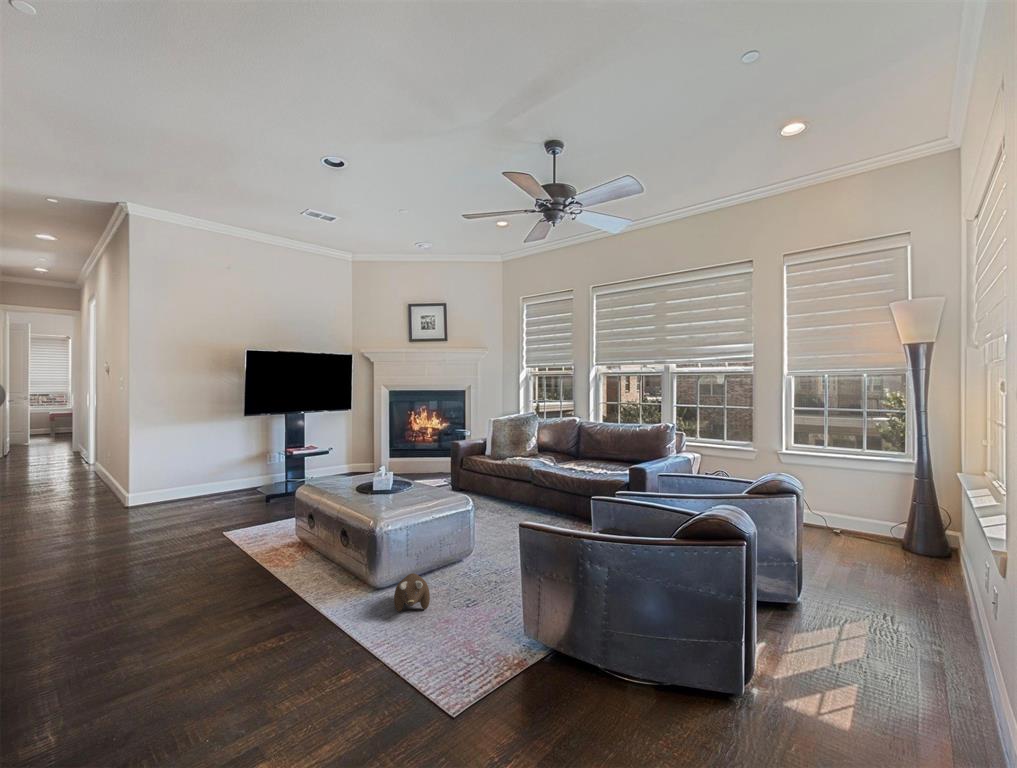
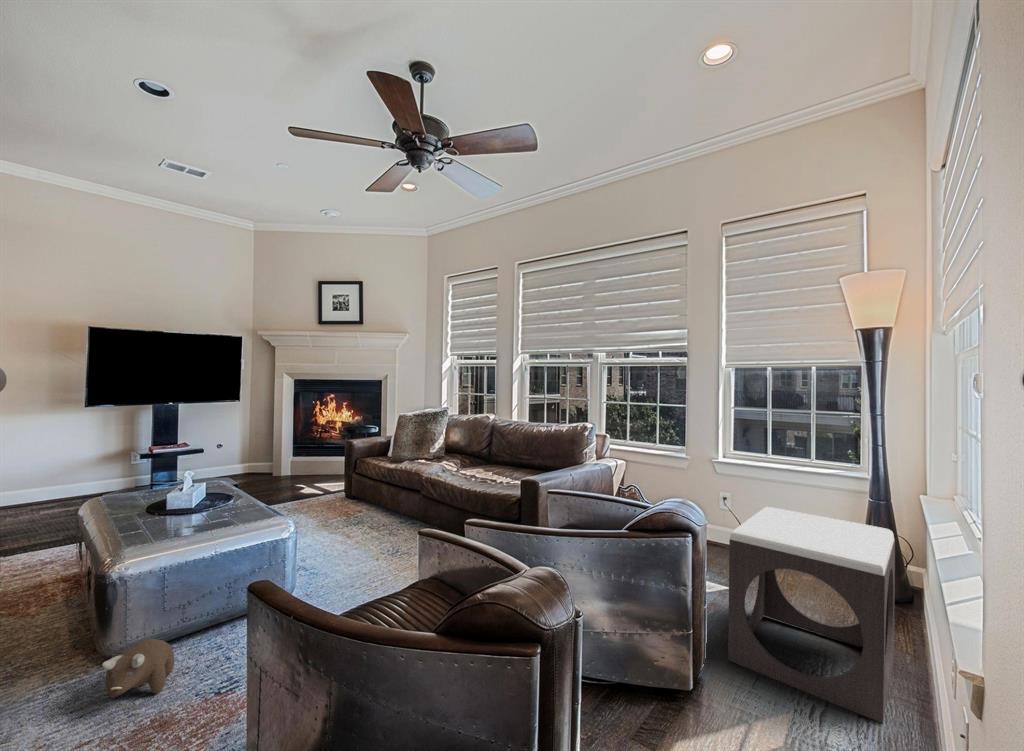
footstool: none [818,483,943,625] -> present [728,507,895,723]

